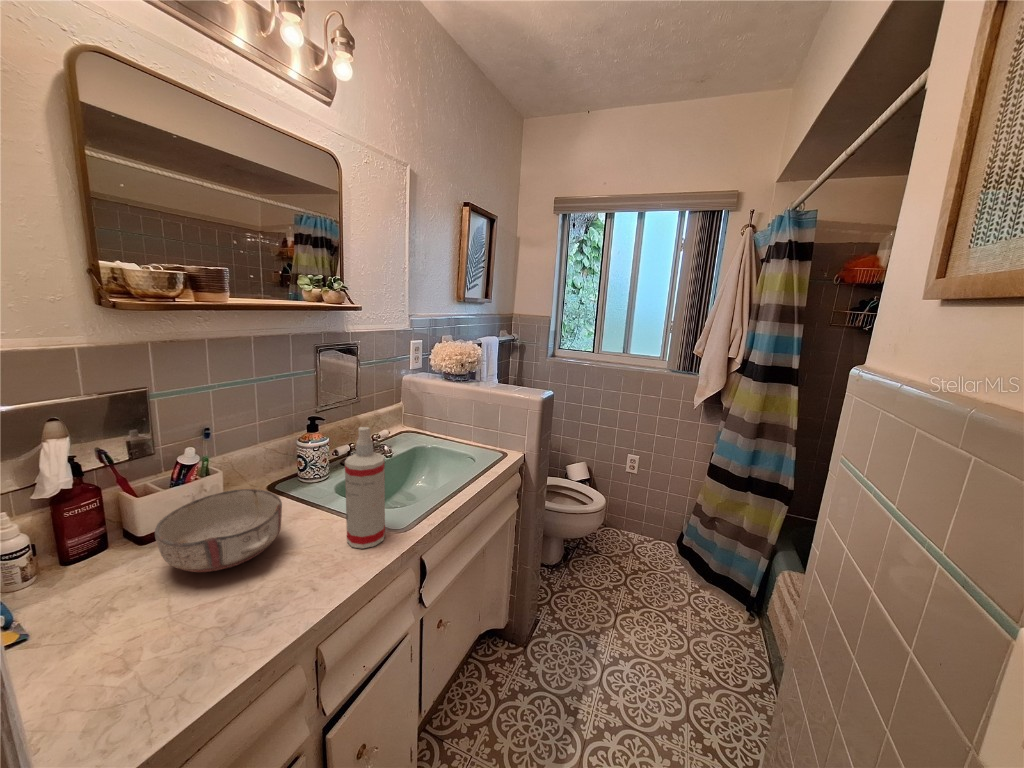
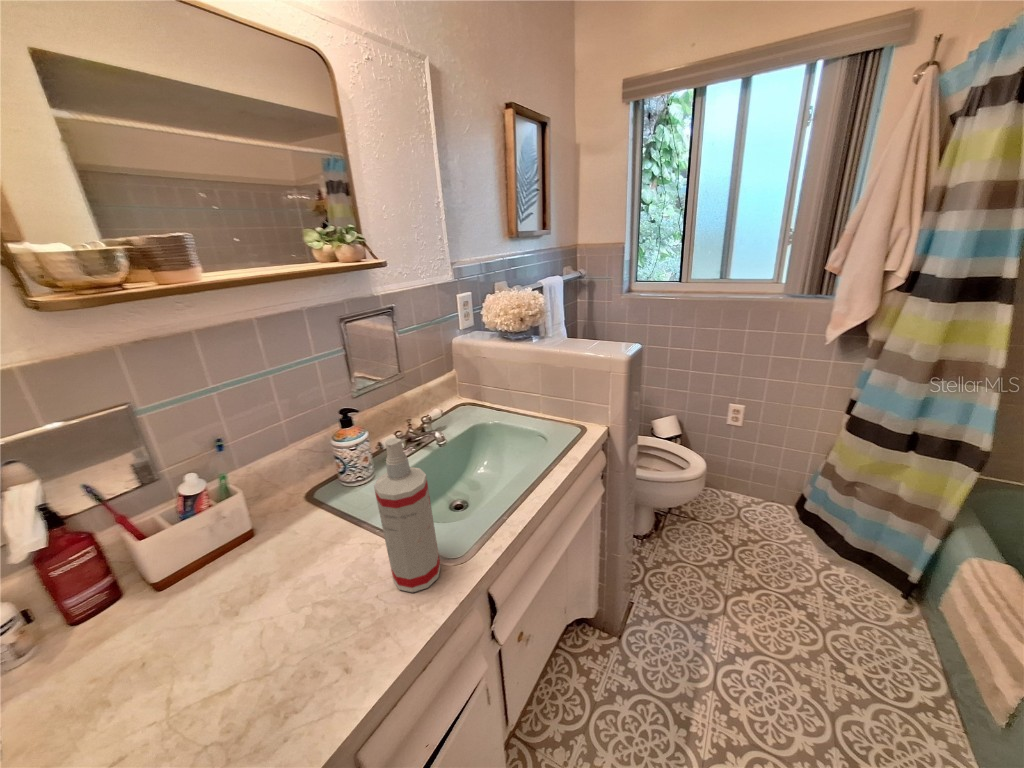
ceramic bowl: present [155,489,282,572] -> none [152,517,310,645]

